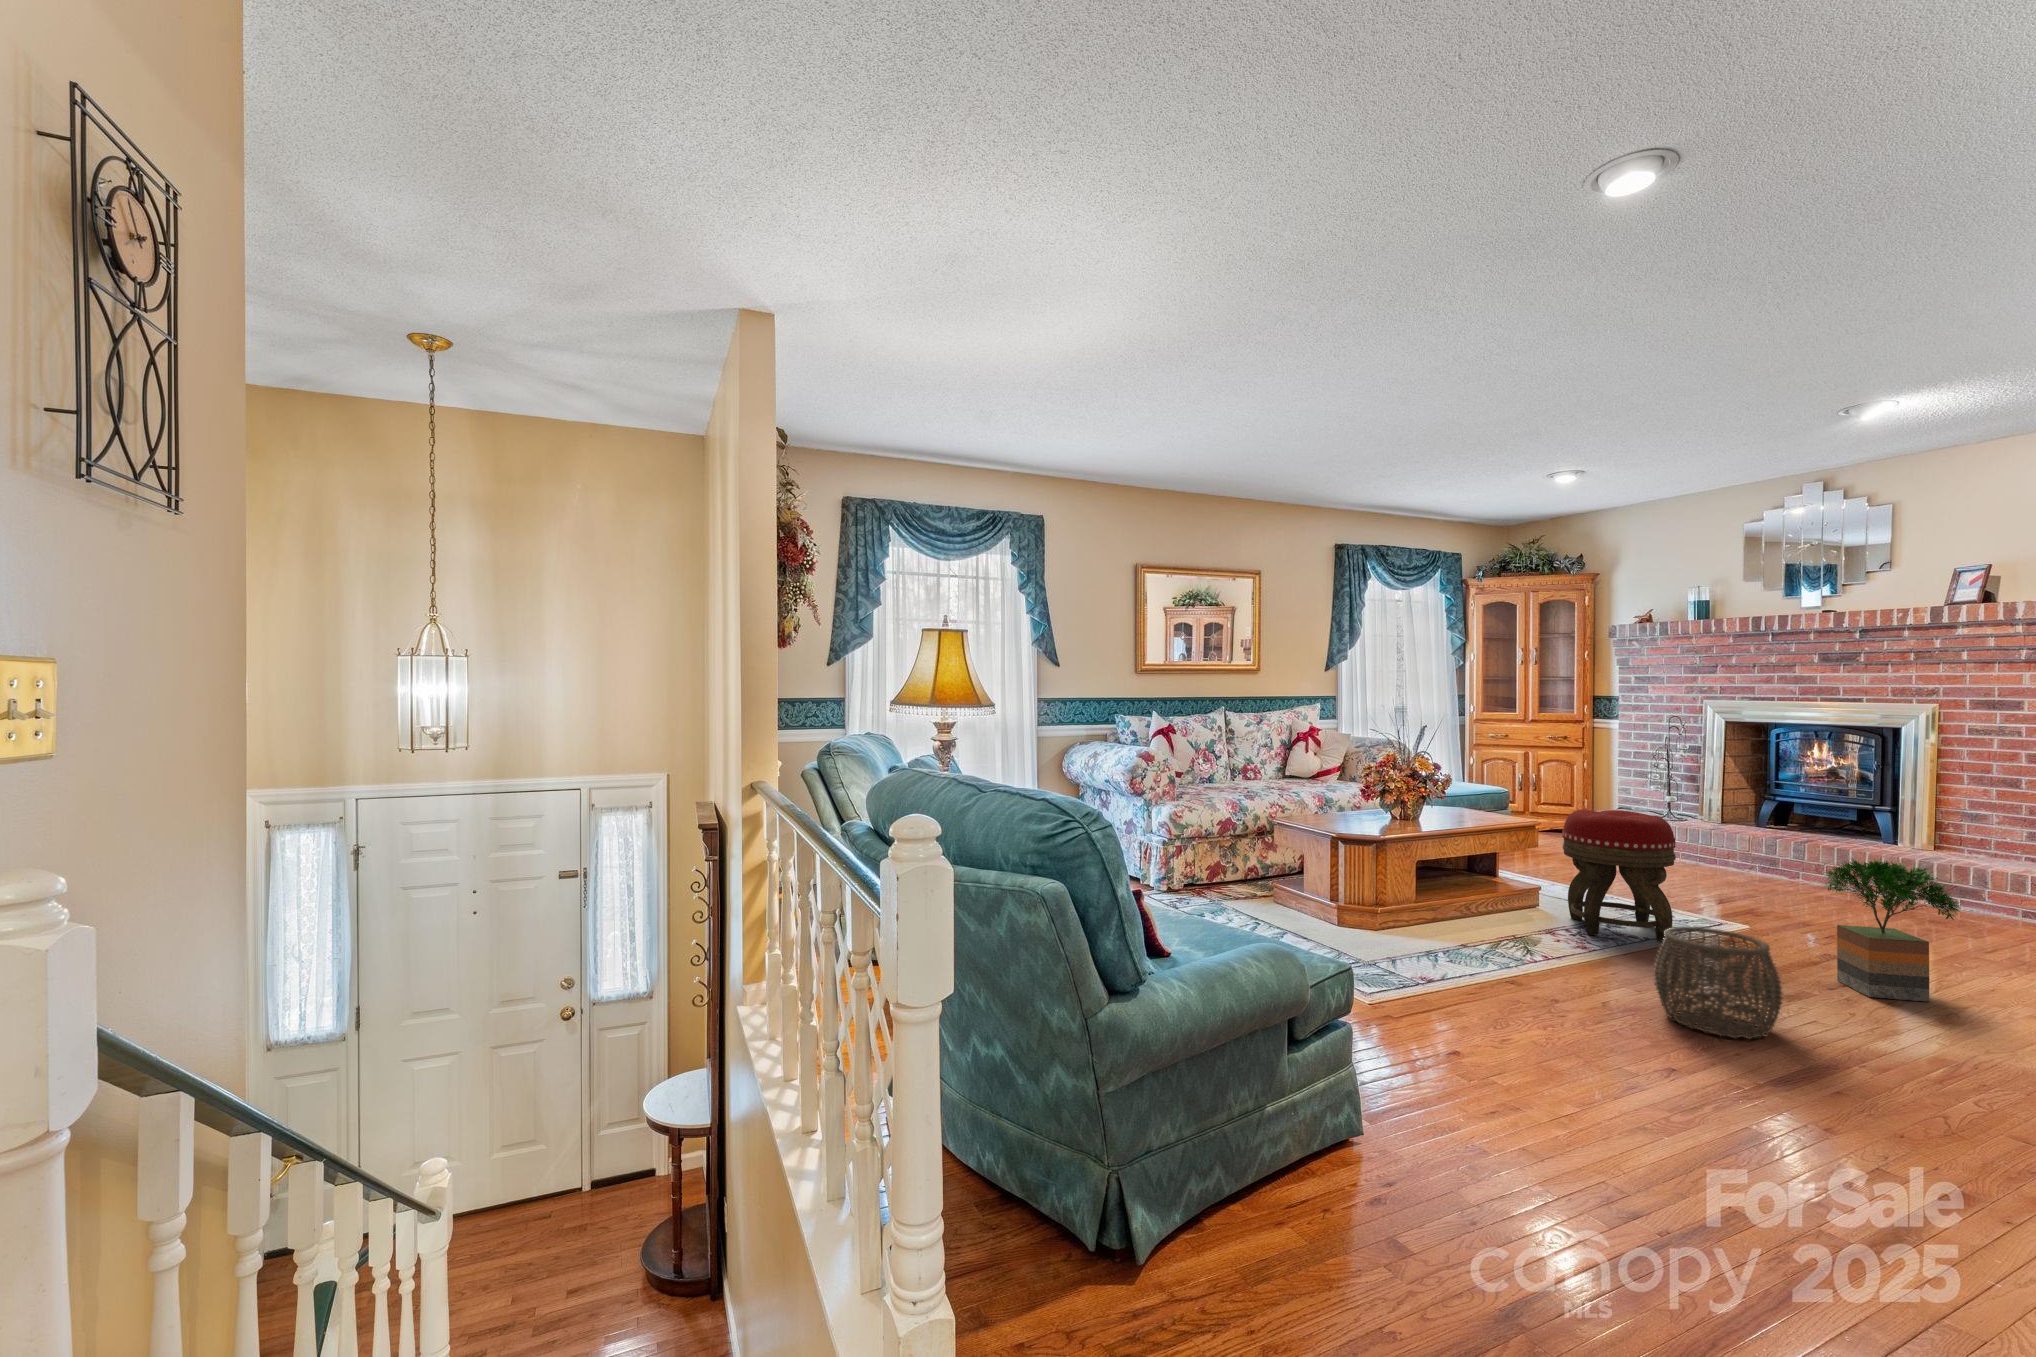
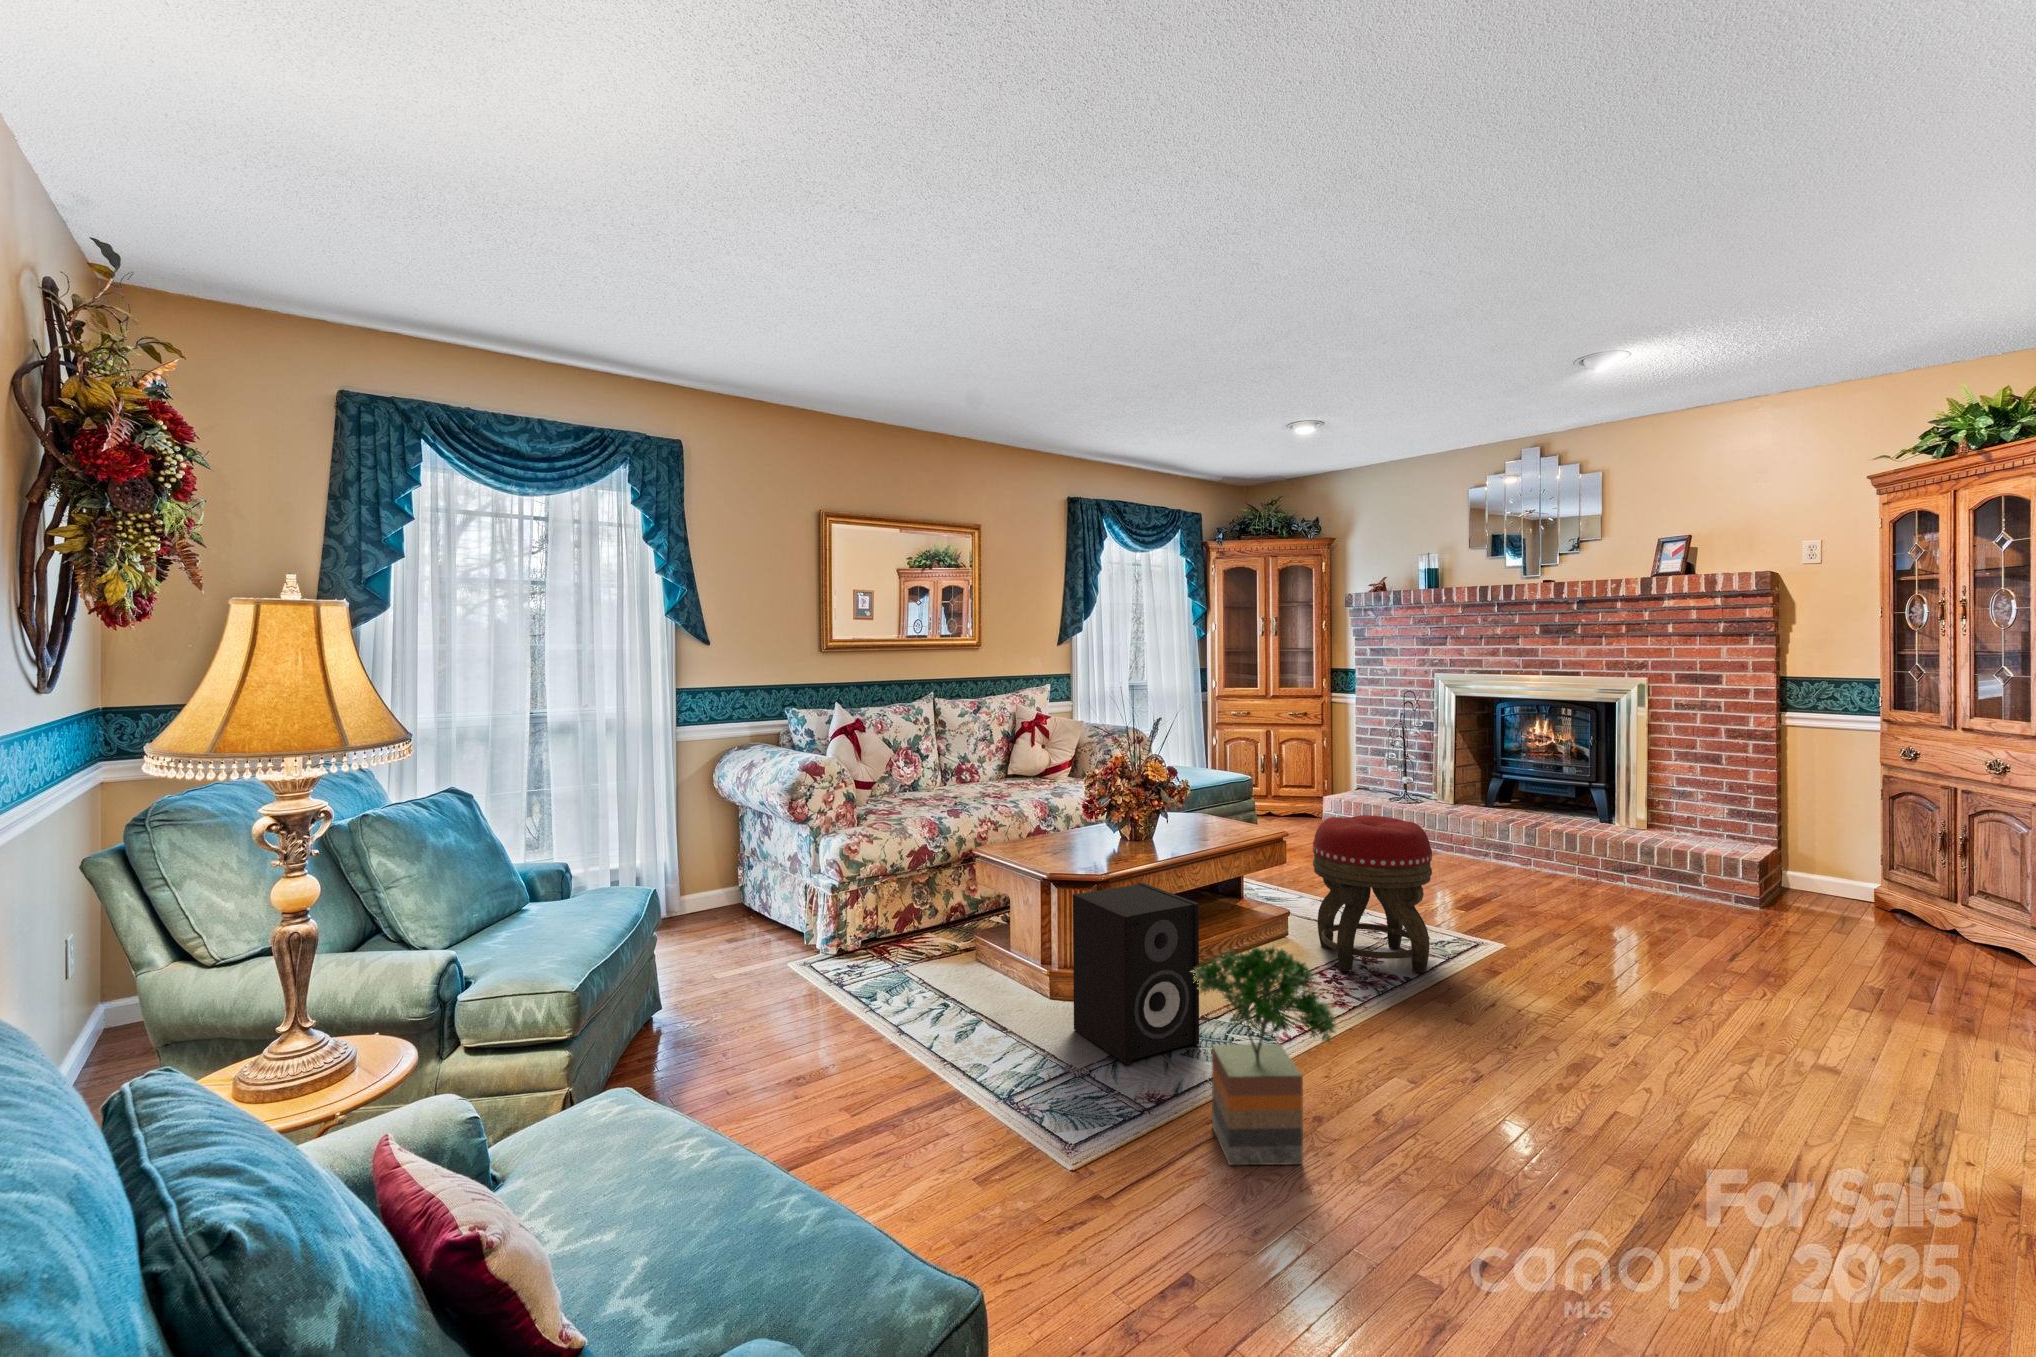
speaker: none [1356,844,1459,970] -> present [1073,883,1199,1064]
potted tree: present [1824,859,1960,1002] -> present [1193,947,1336,1165]
woven basket: present [1654,927,1783,1039] -> none [1428,983,1576,1137]

